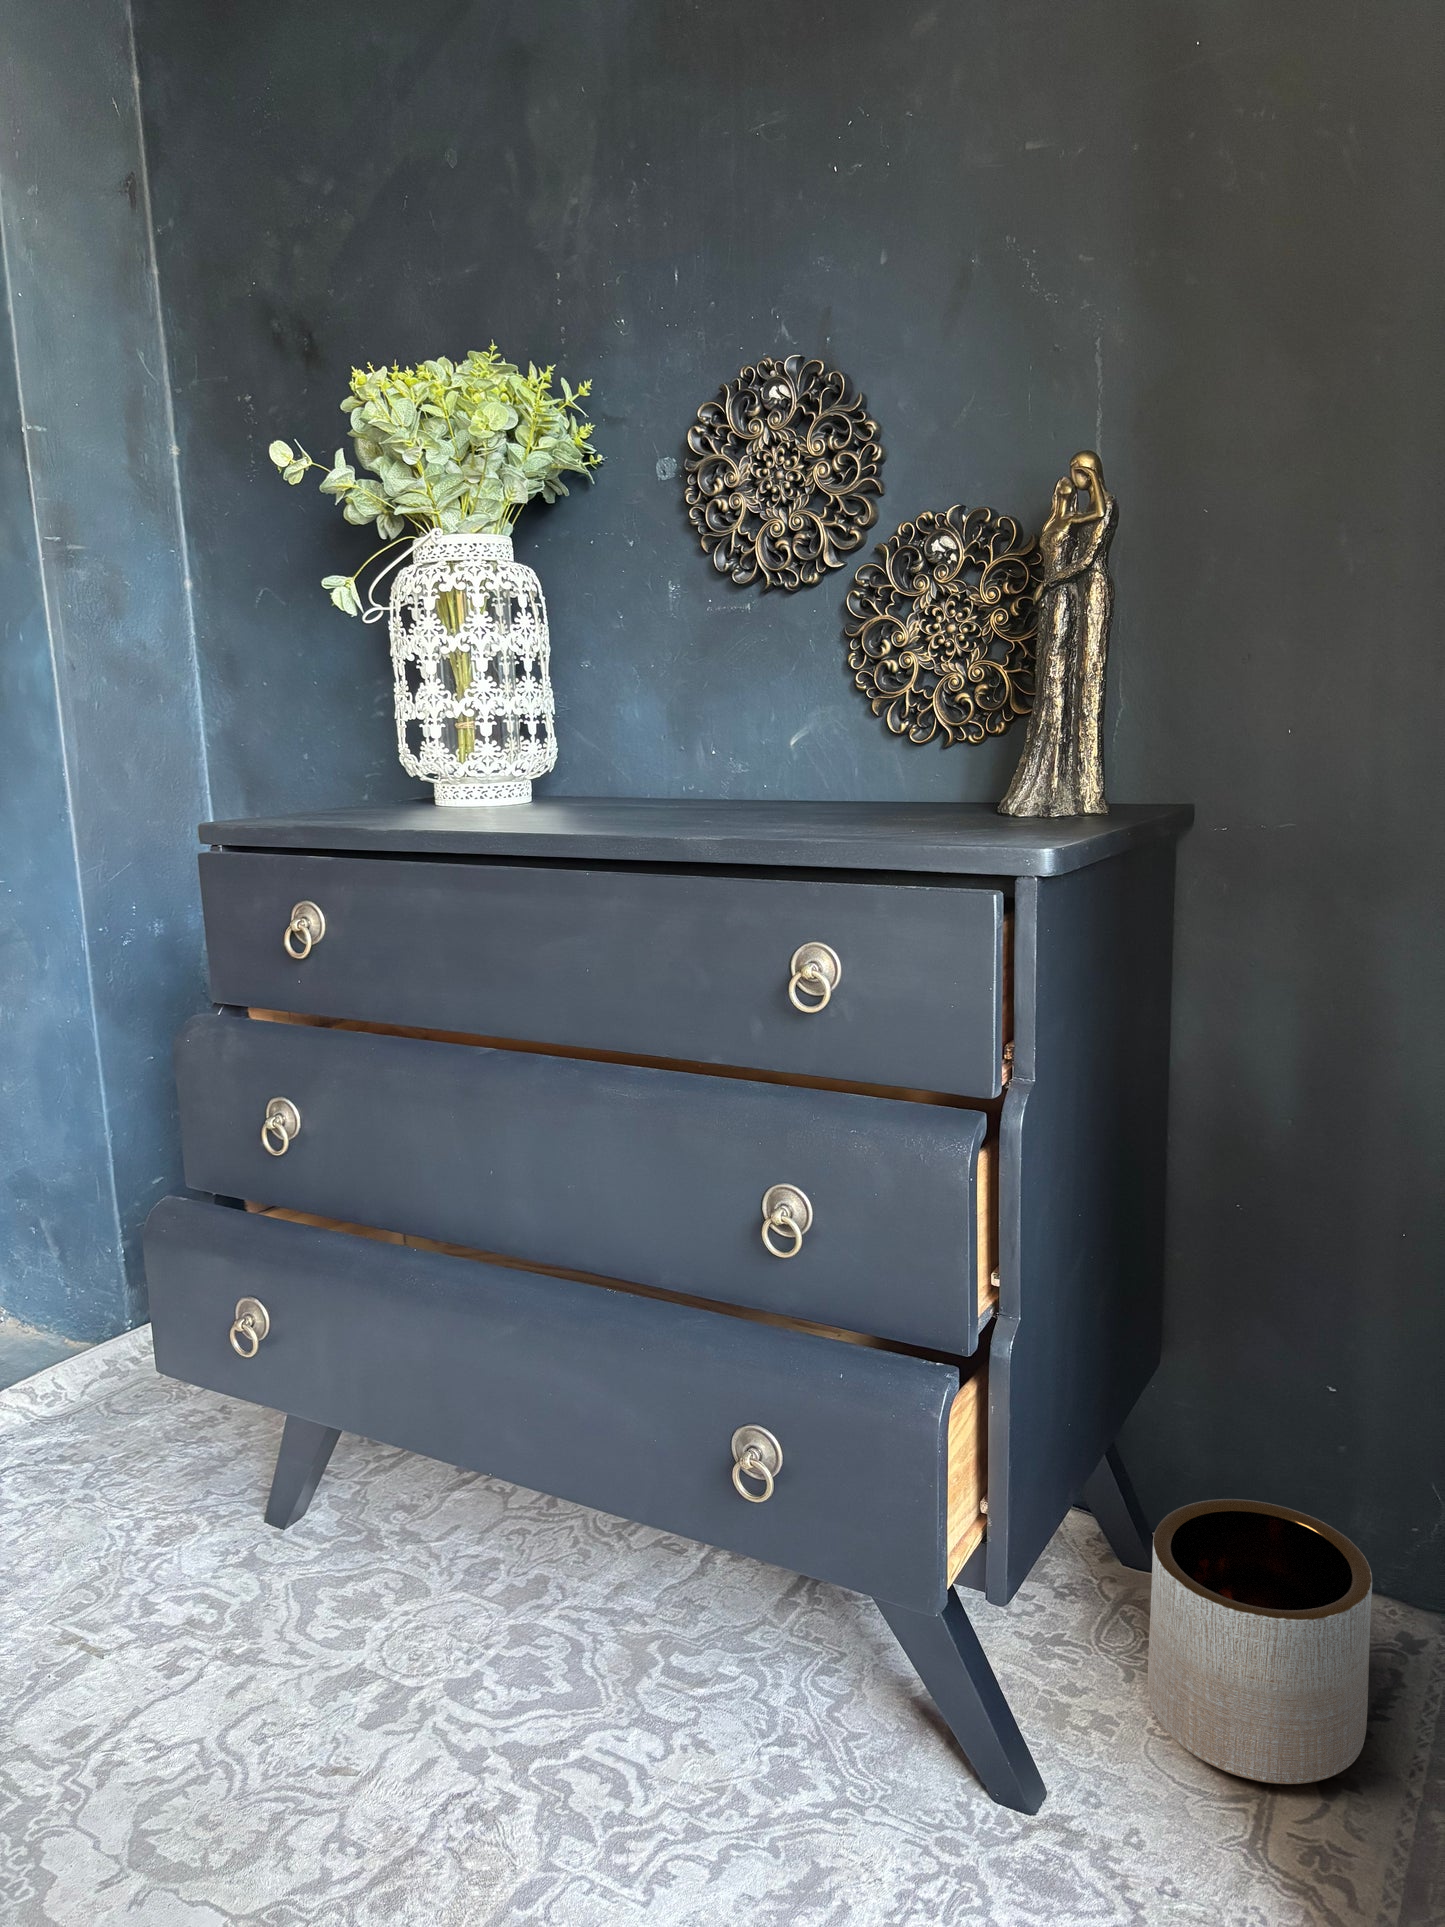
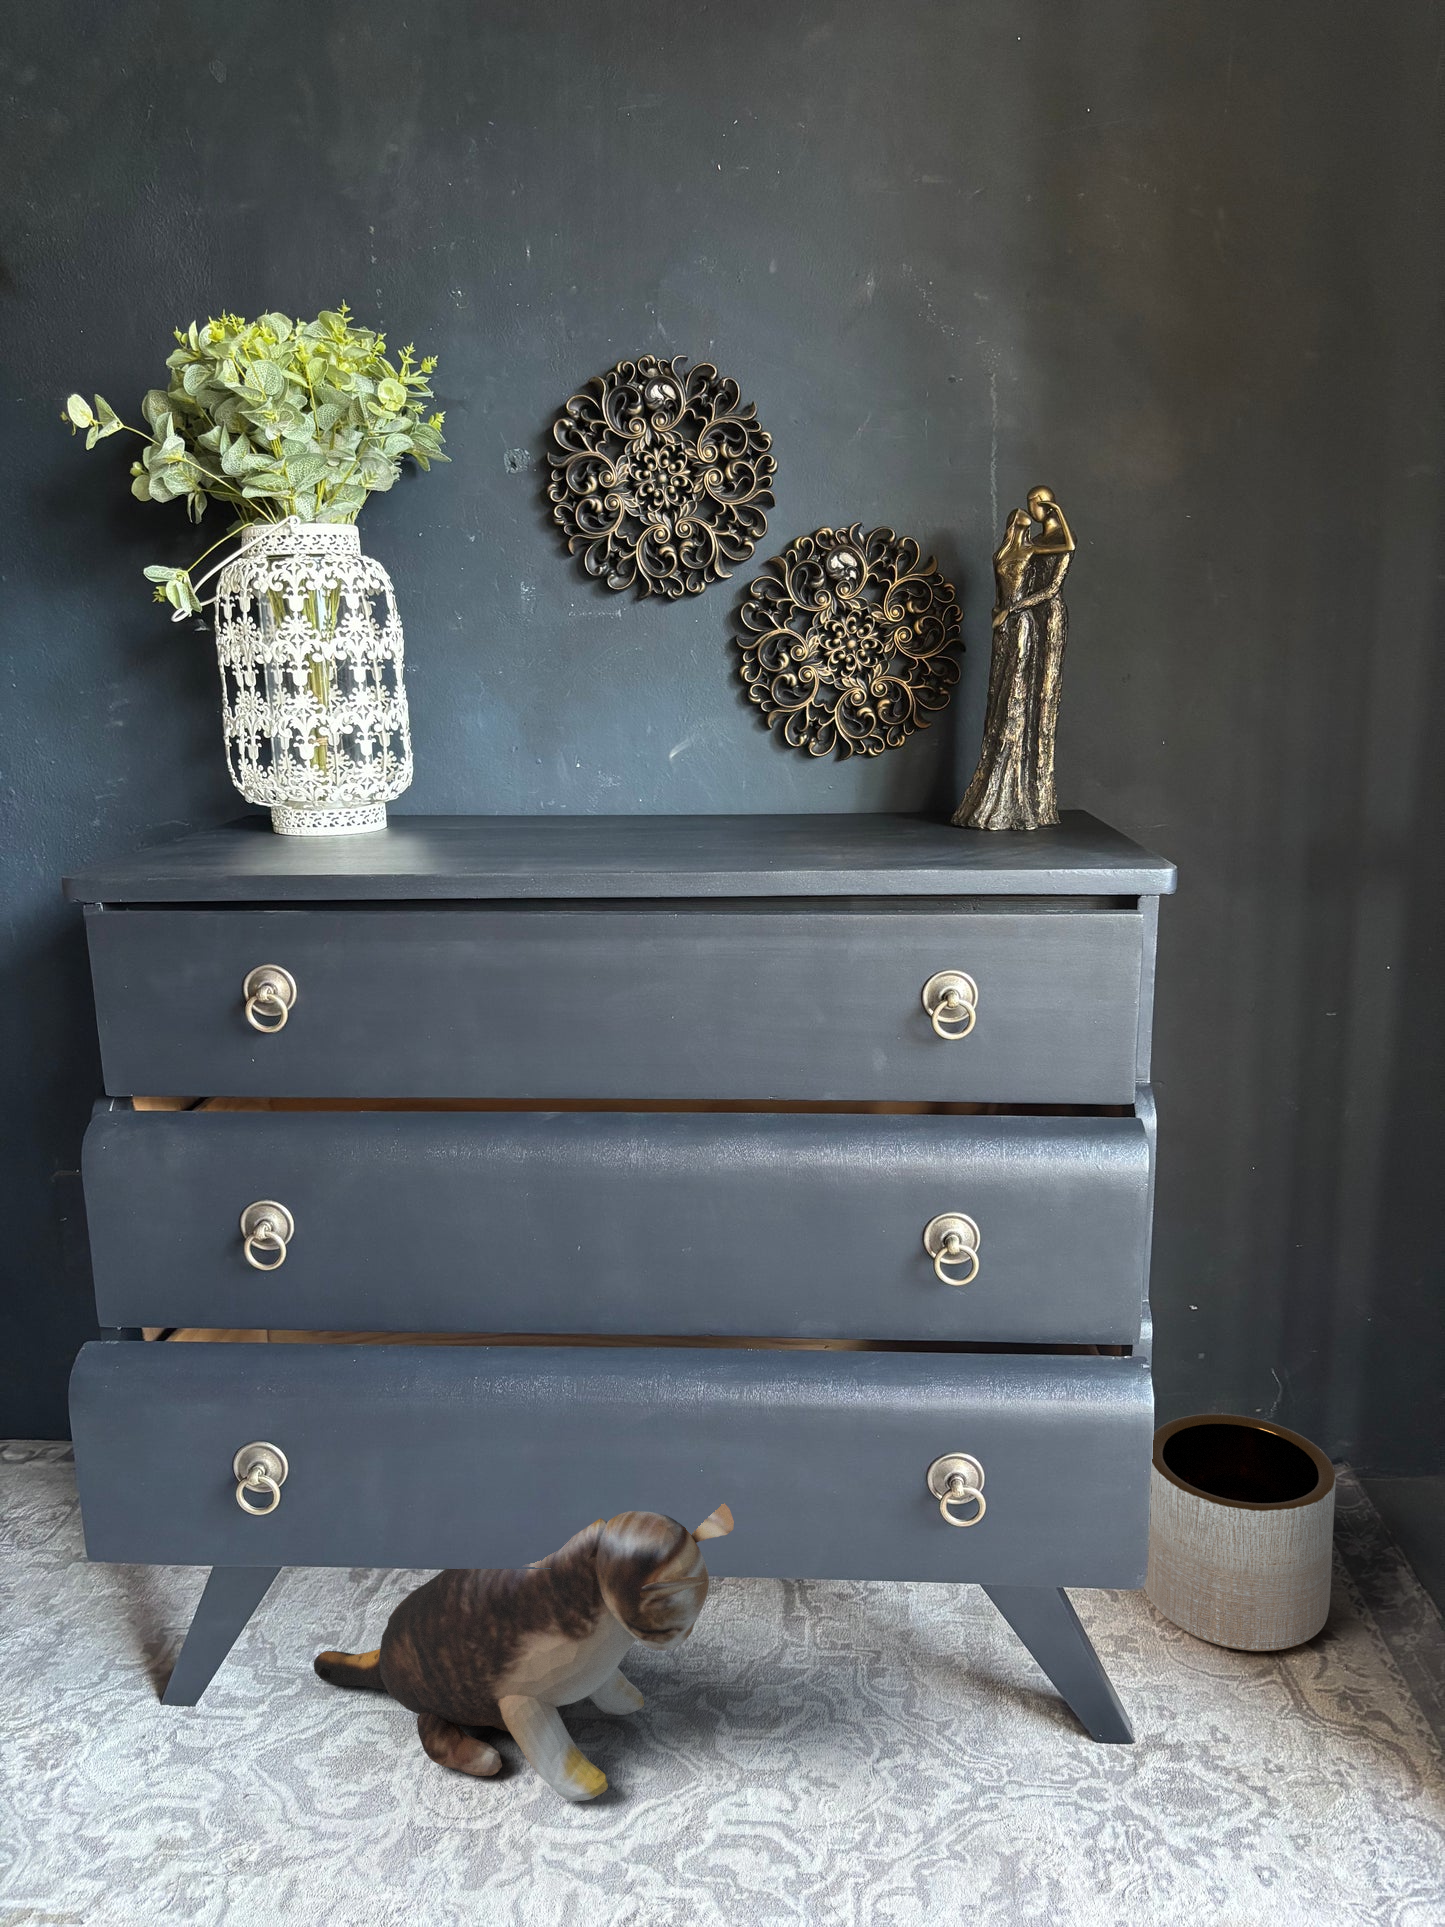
plush toy: none [372,1433,628,1690] -> present [314,1503,734,1801]

